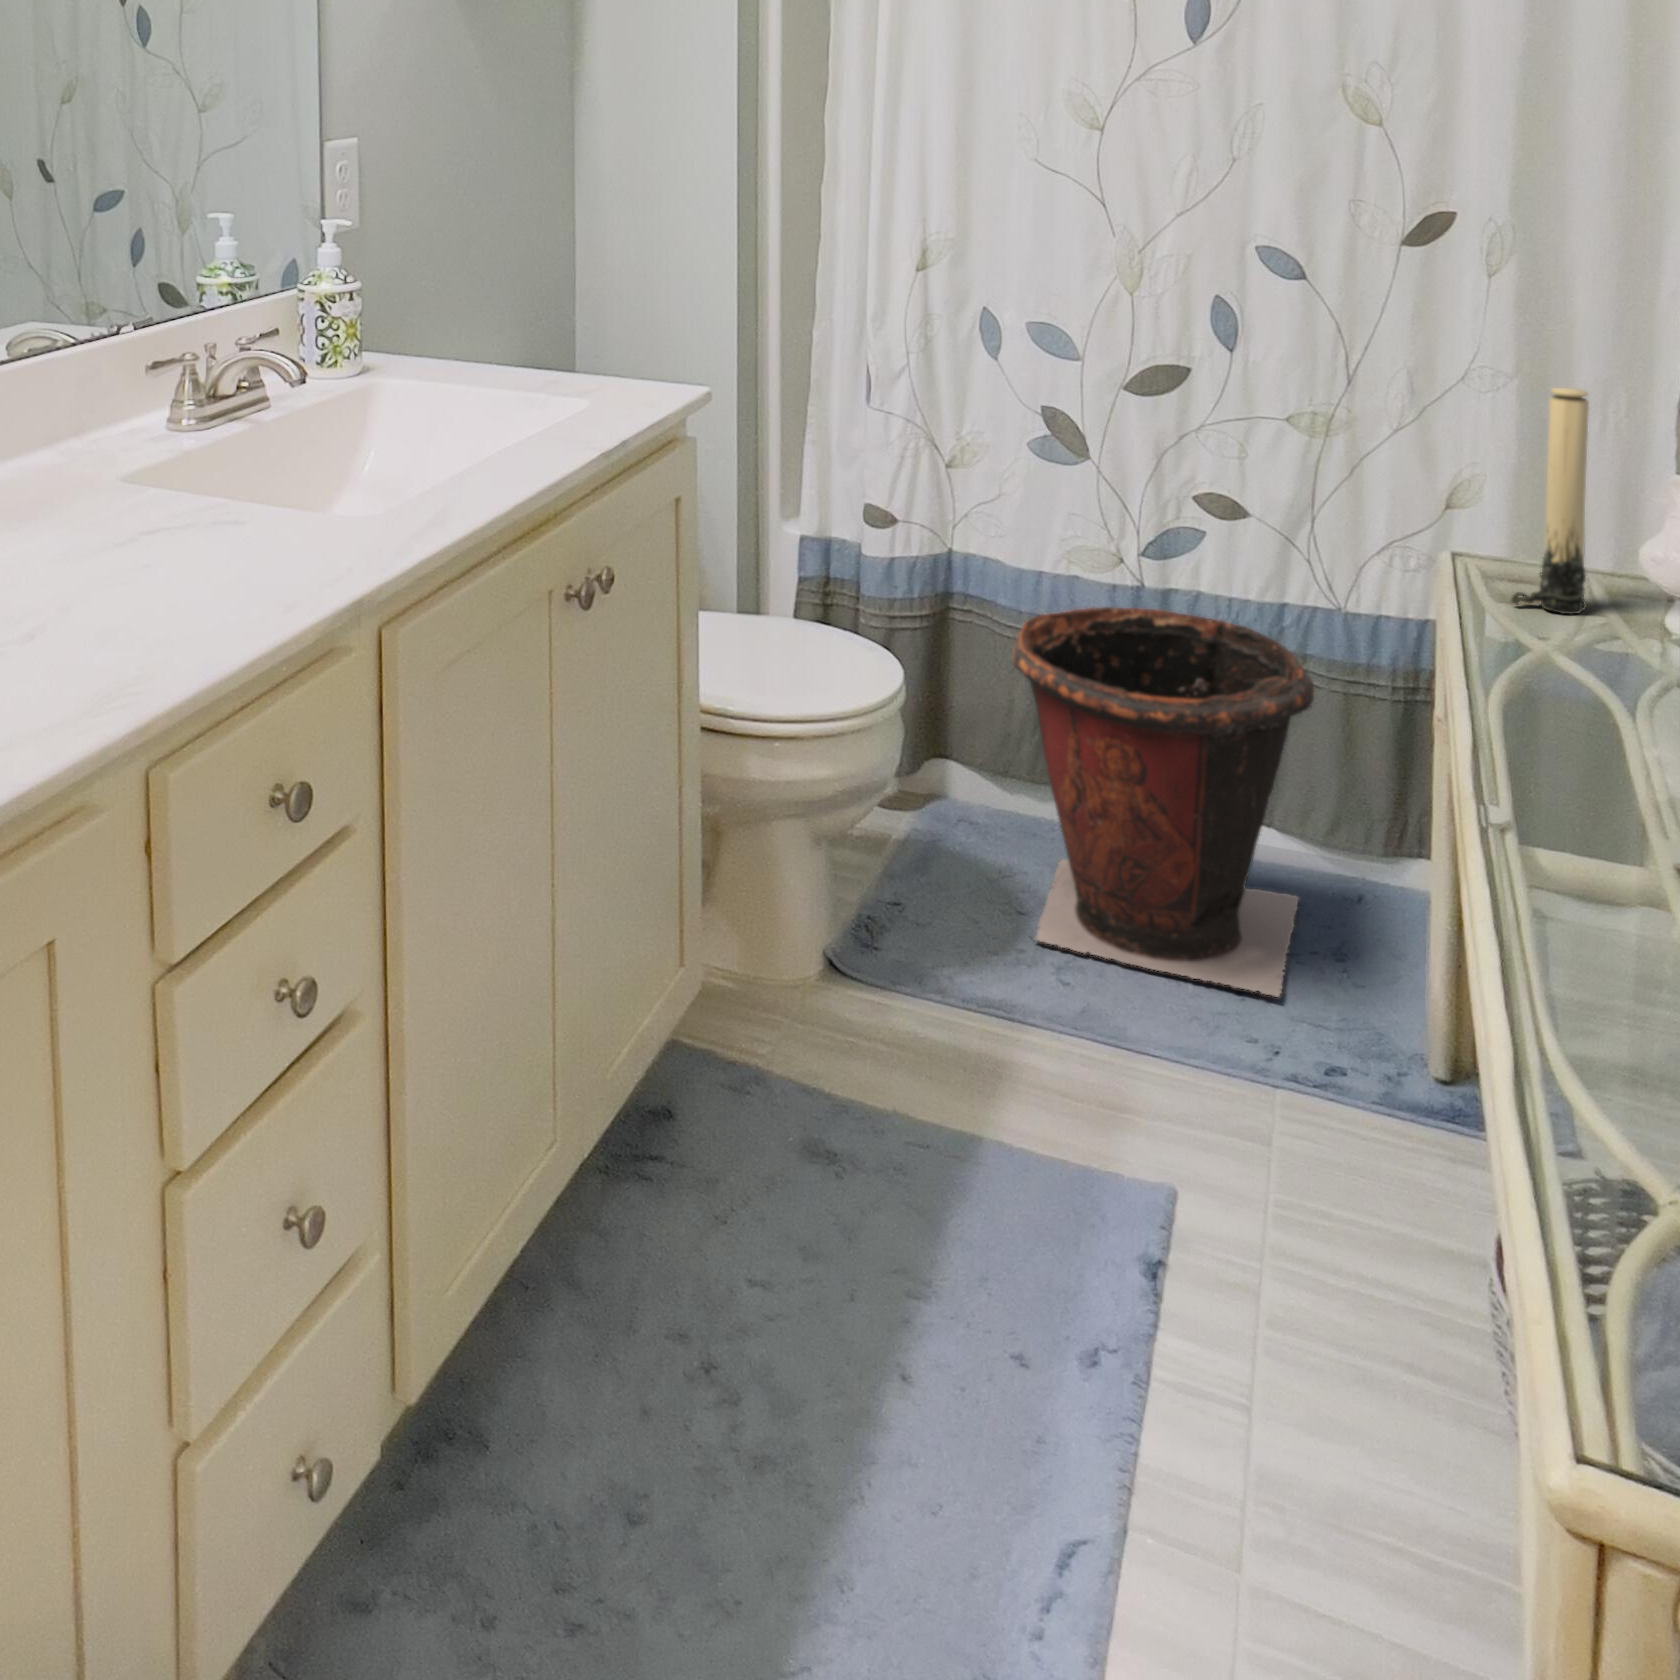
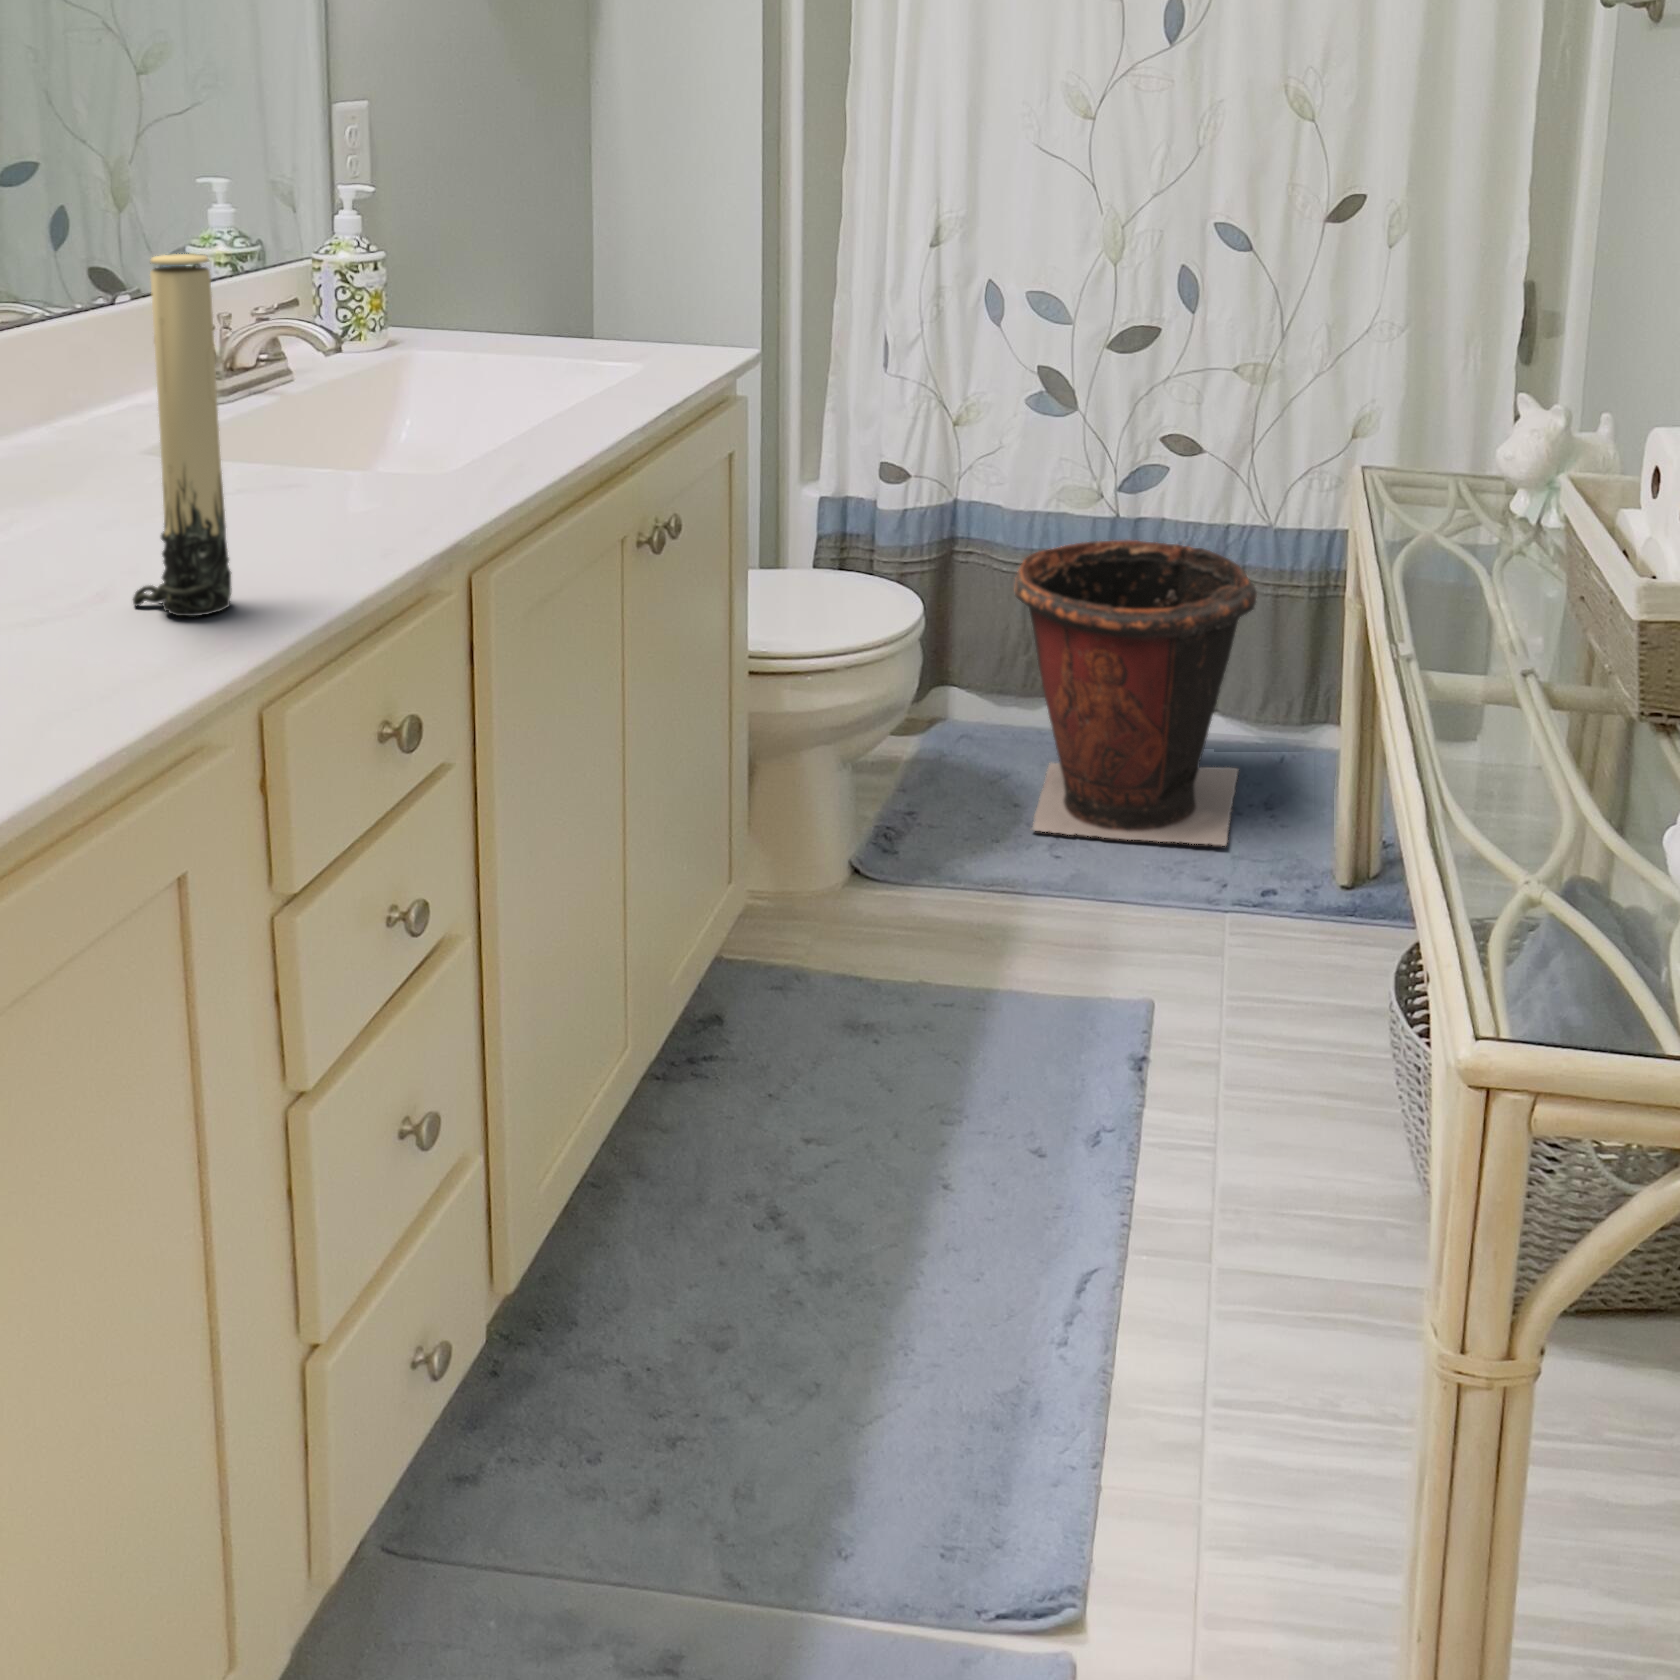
candle: present [1511,388,1589,614] -> present [133,254,232,616]

